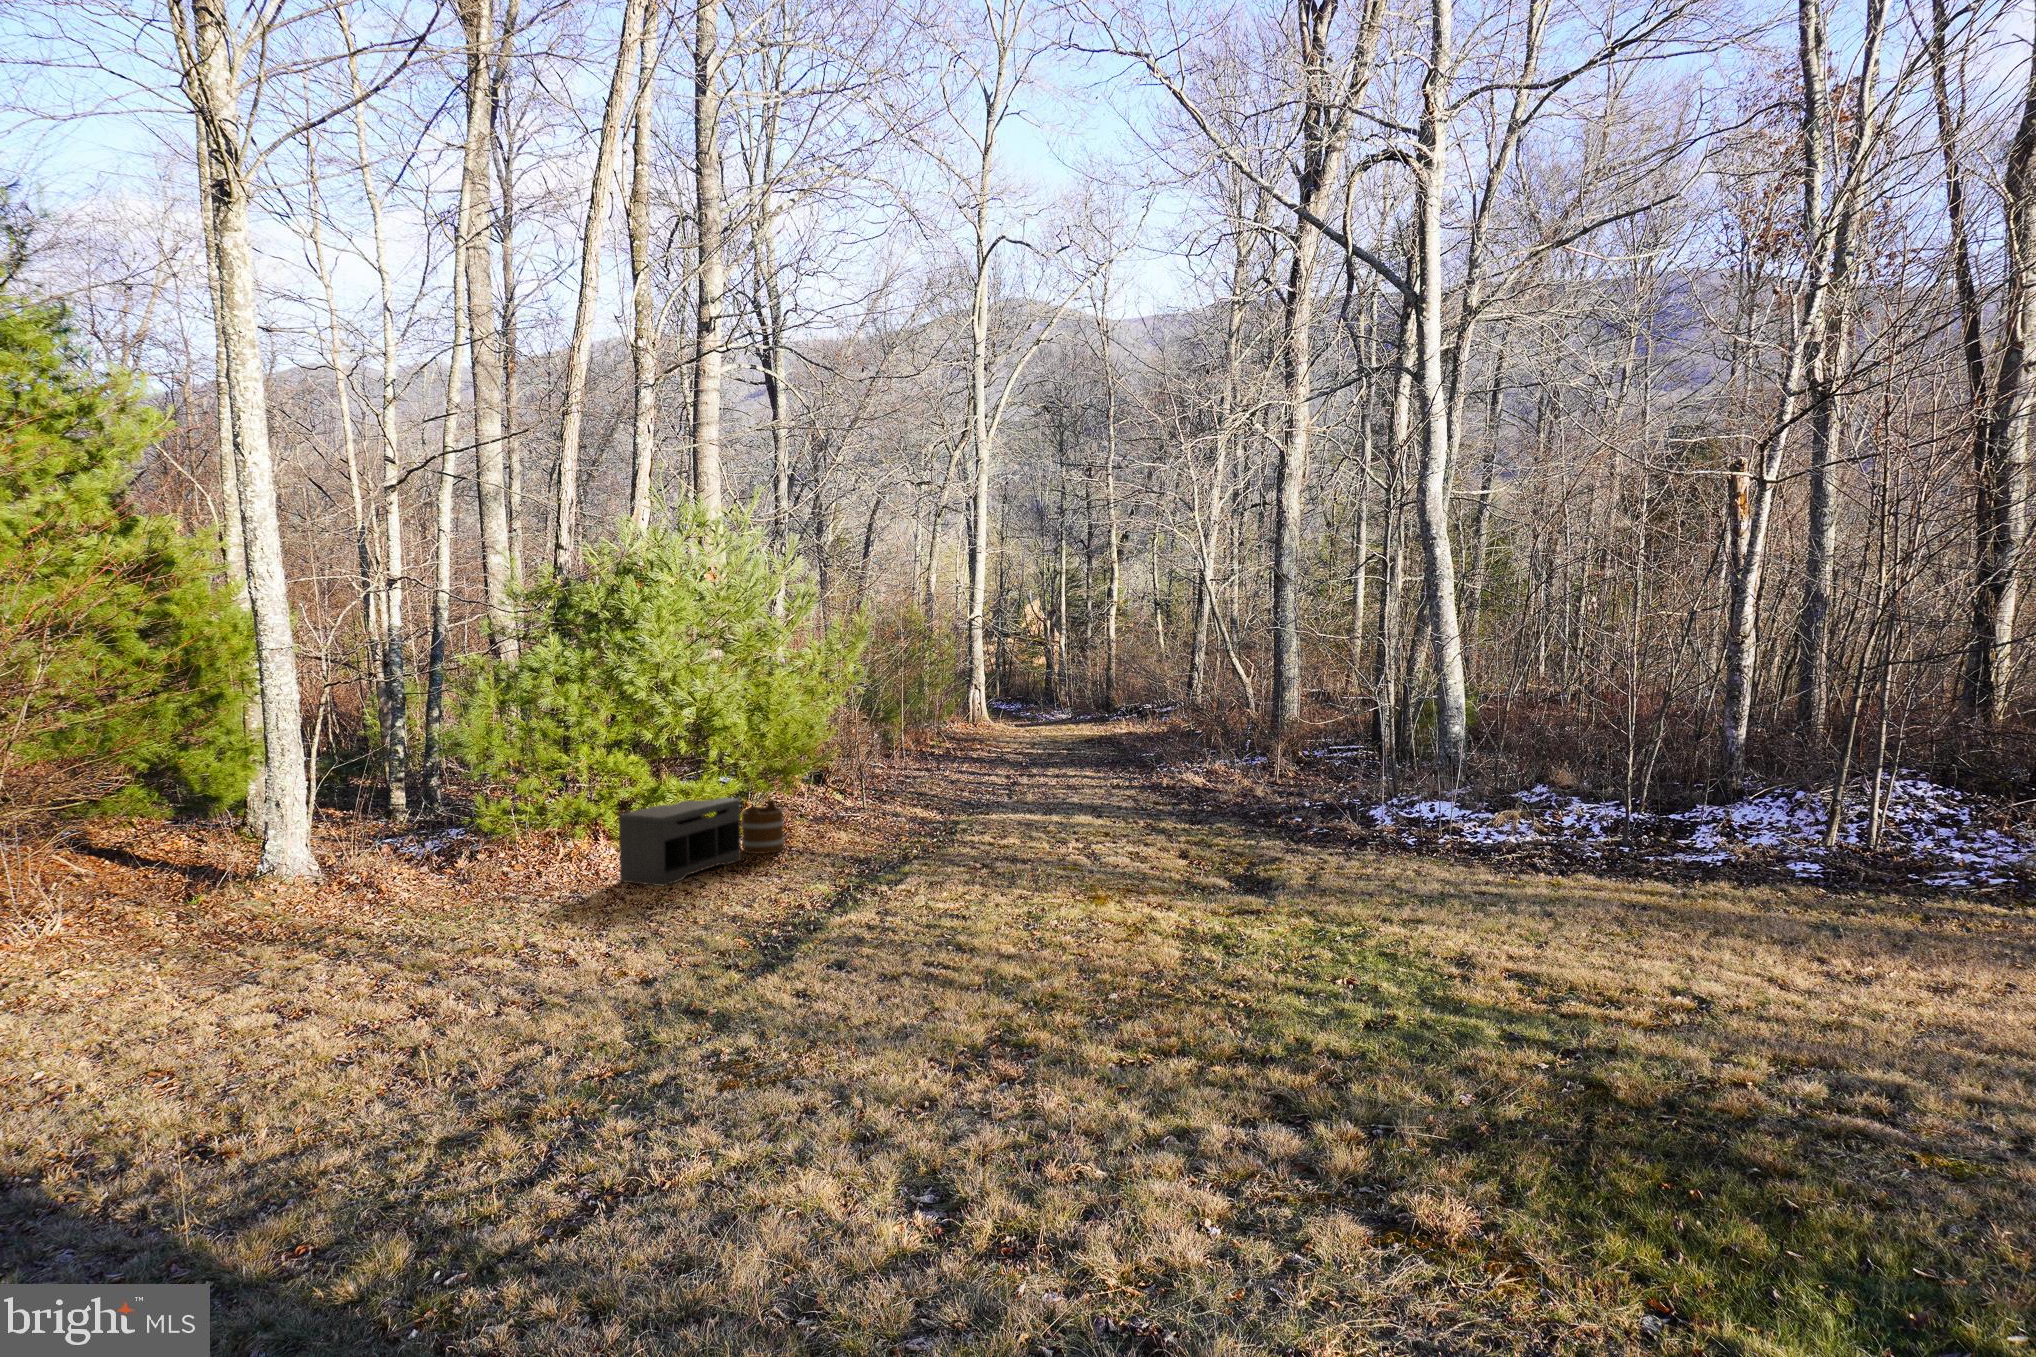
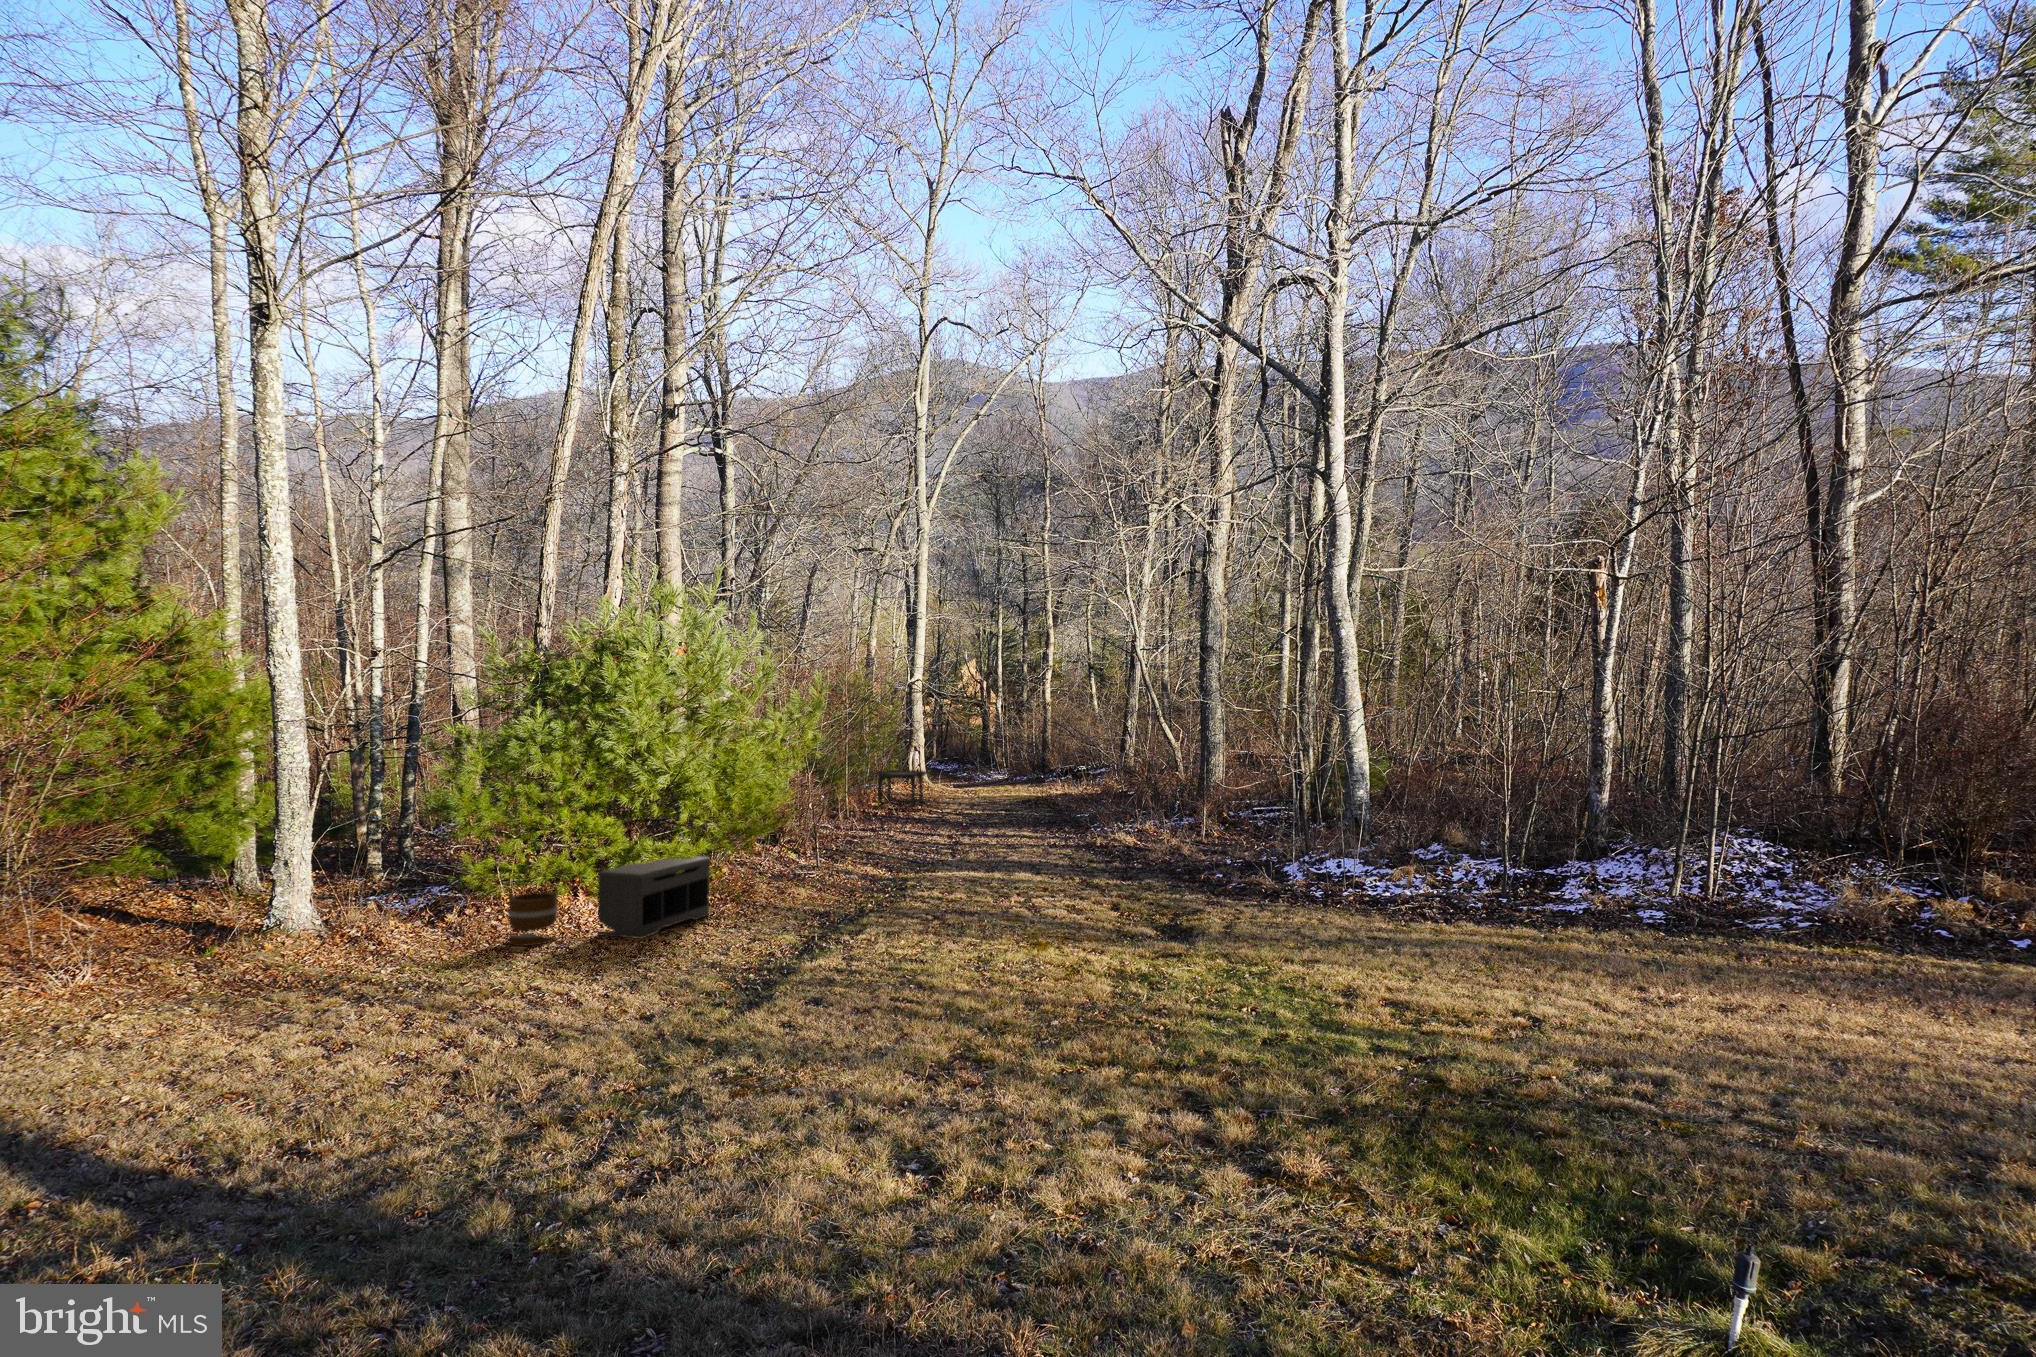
round table: none [927,709,984,745] -> present [874,770,927,806]
bucket: present [741,800,784,854] -> present [508,887,558,946]

